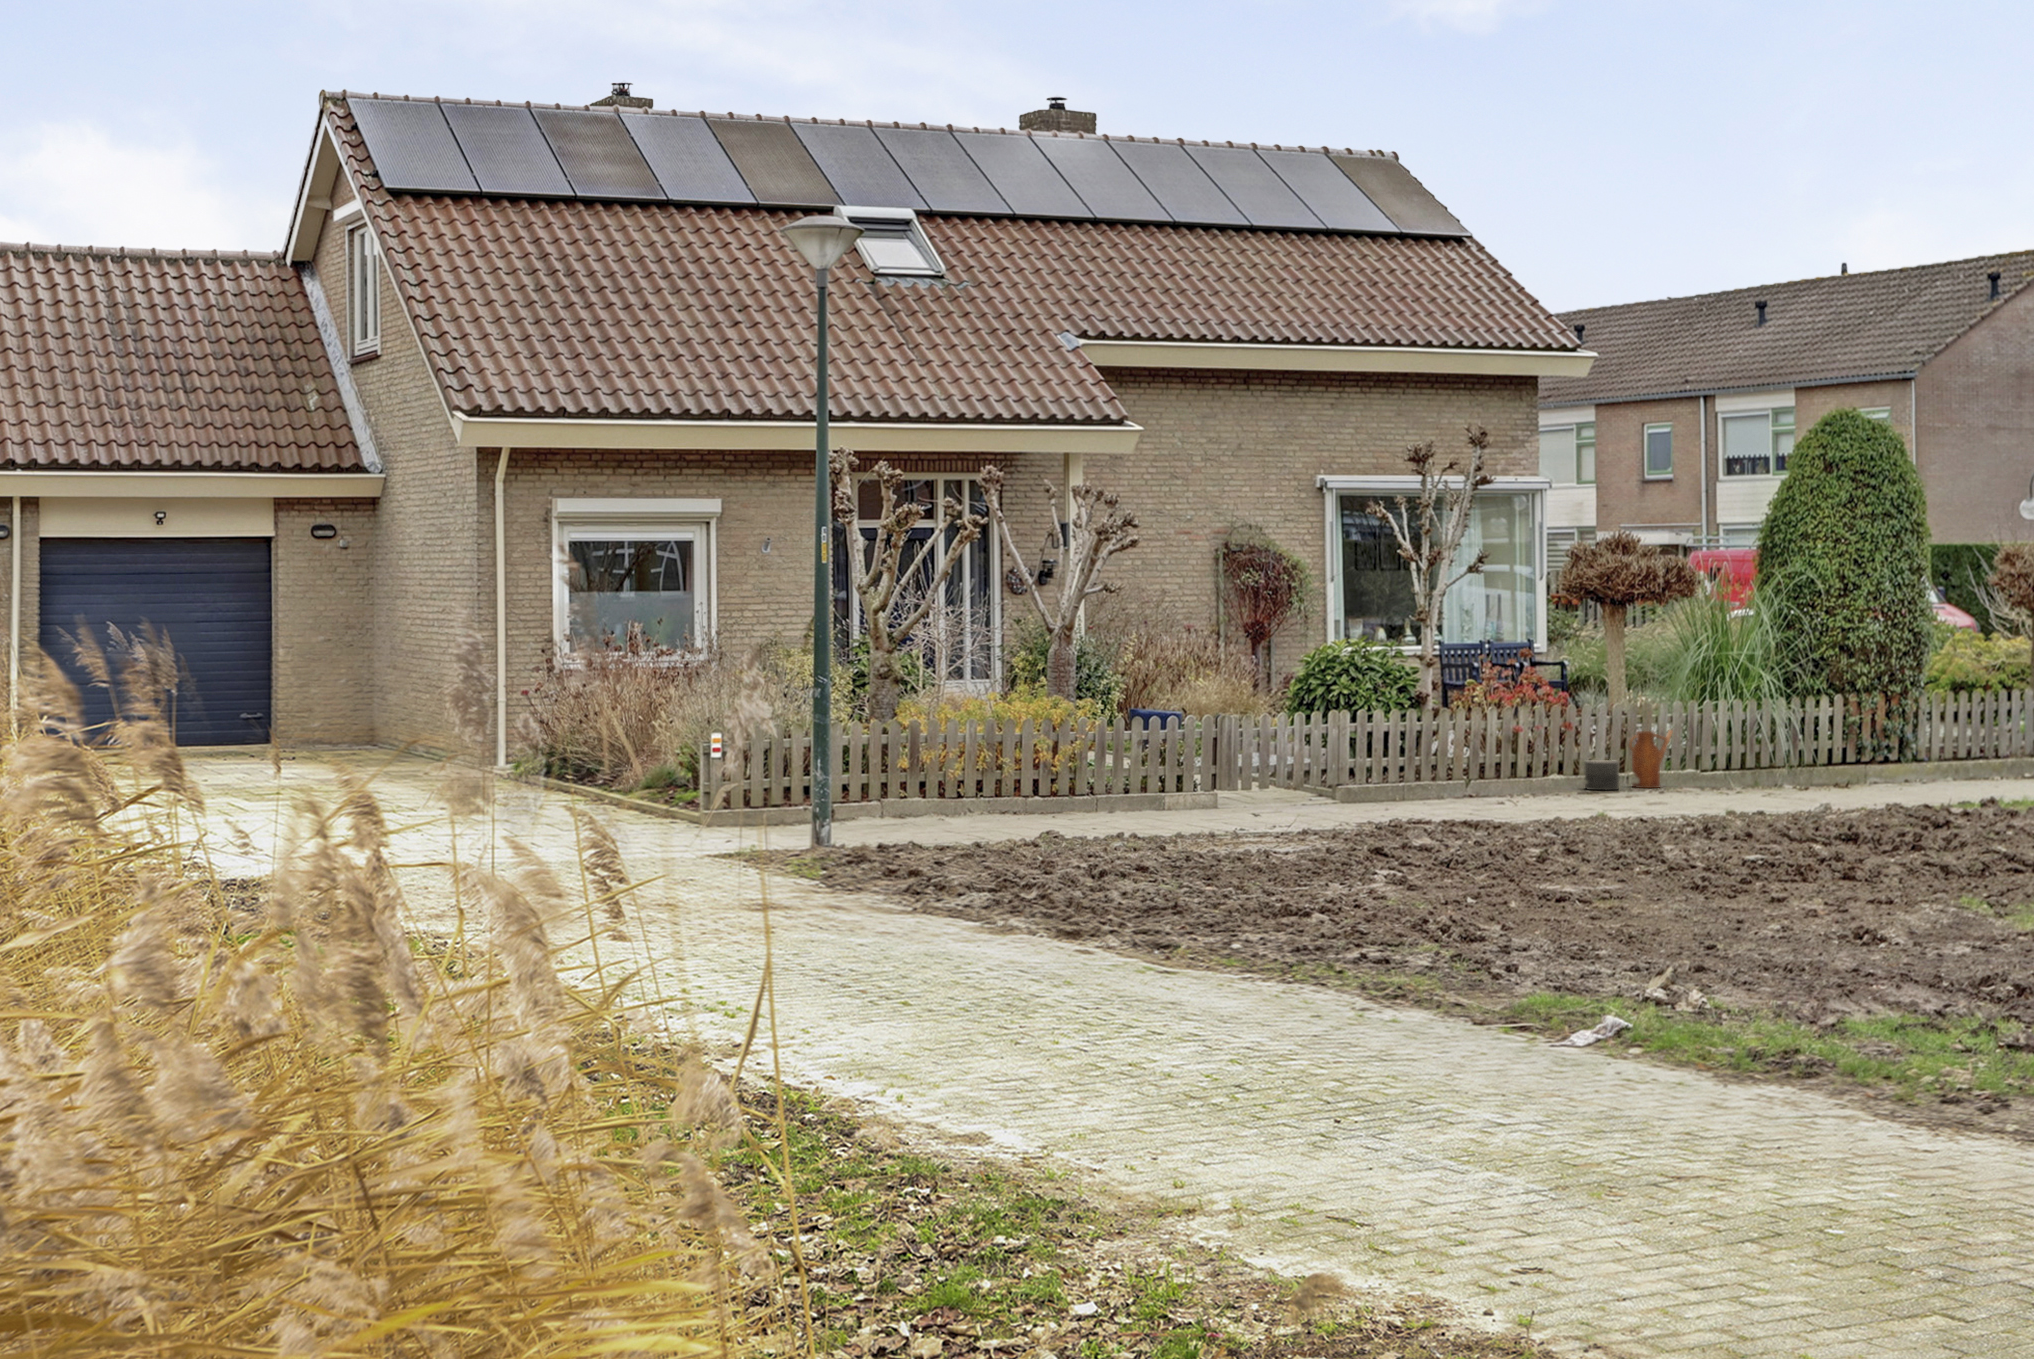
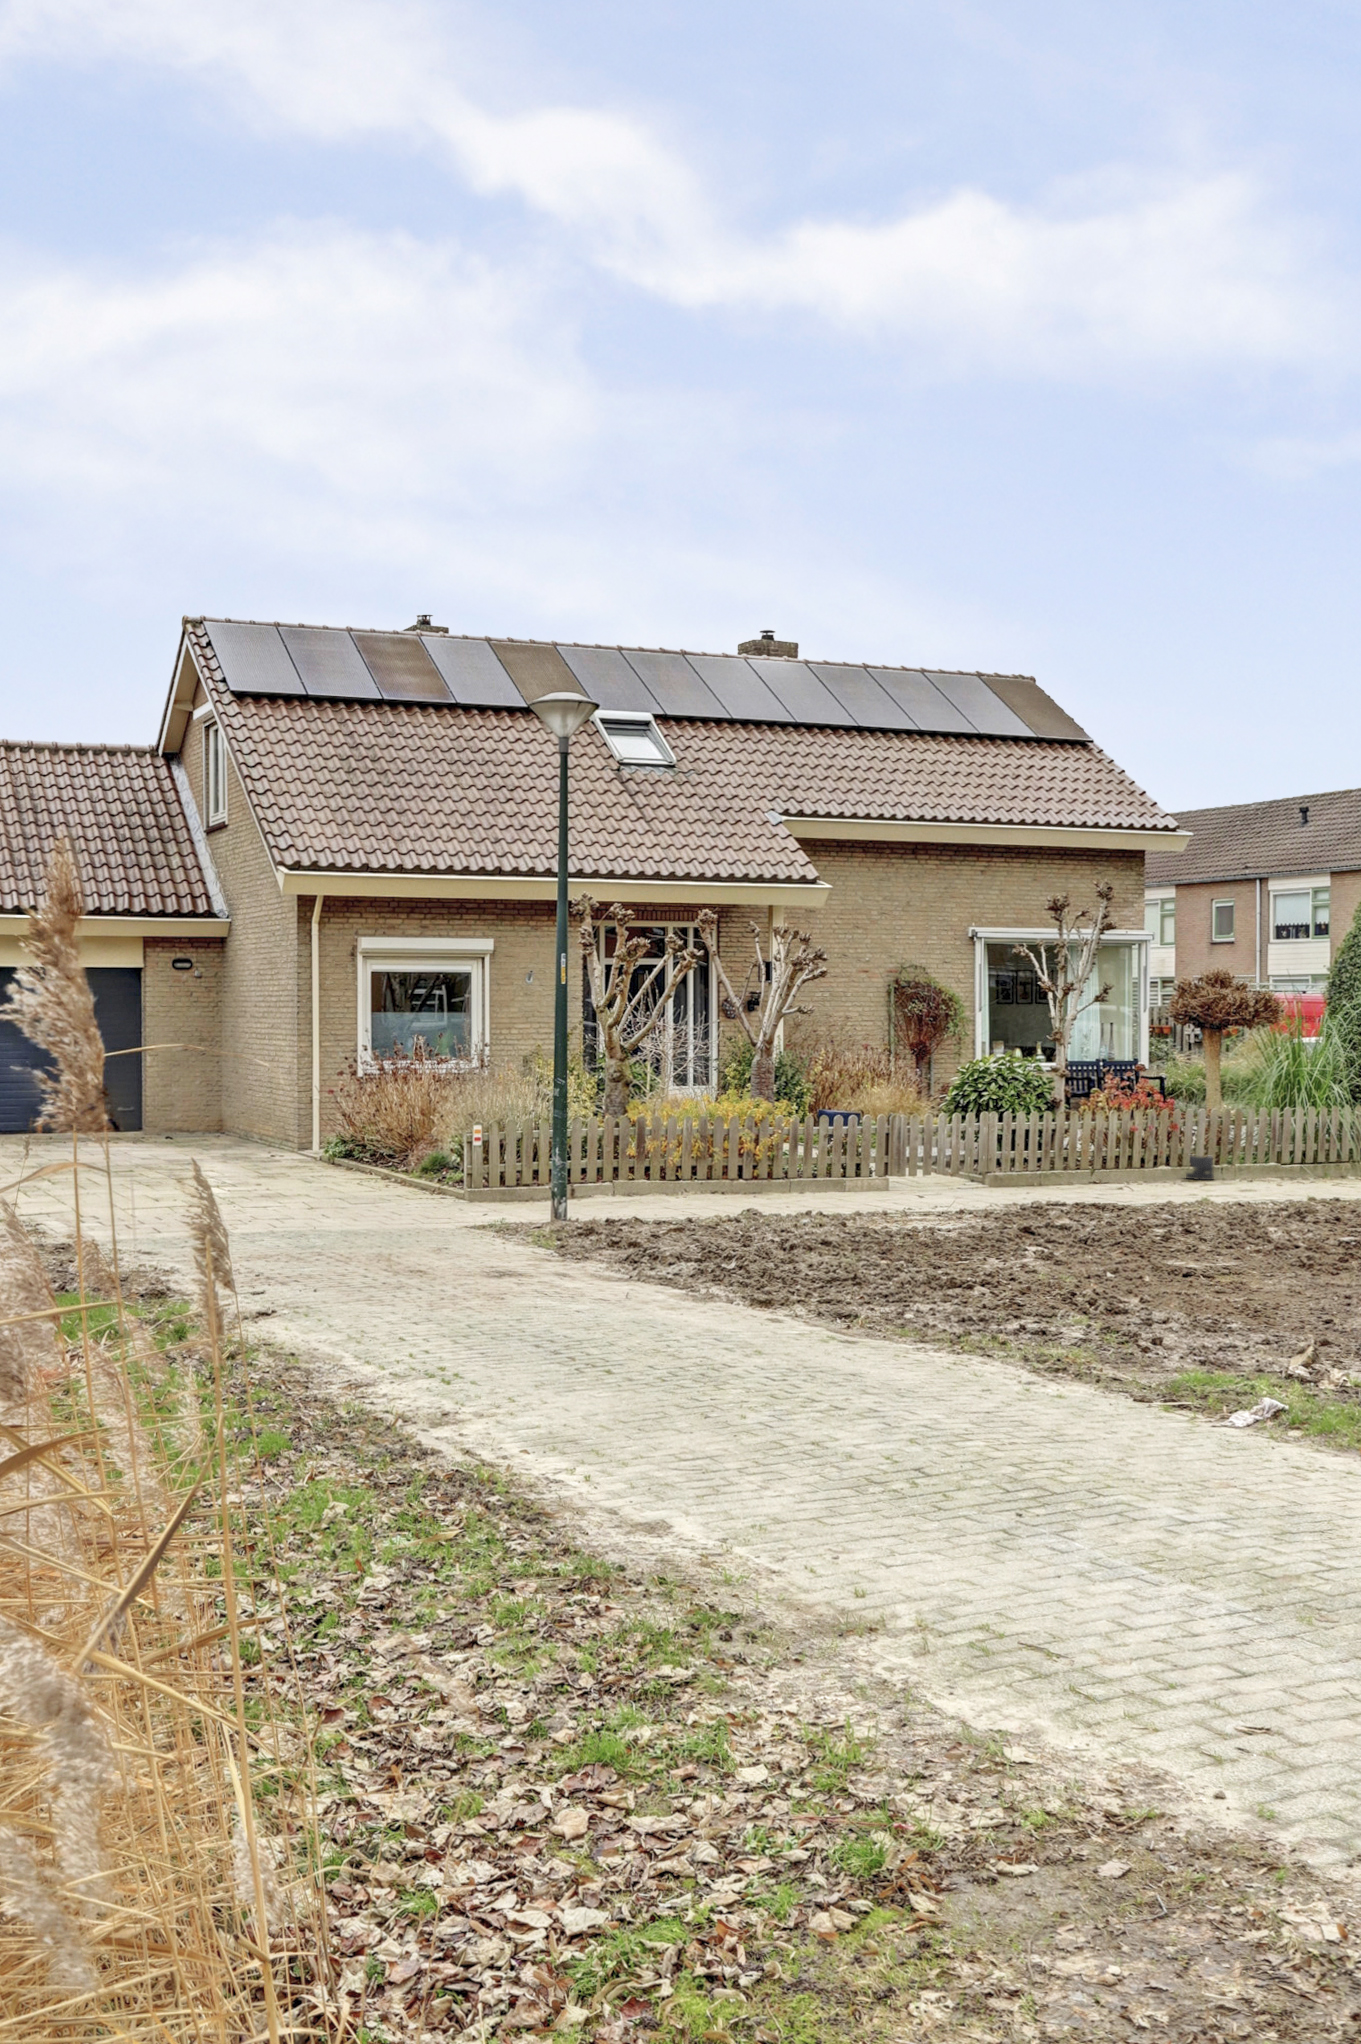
watering can: present [1629,730,1672,788] -> none [1221,1131,1255,1178]

